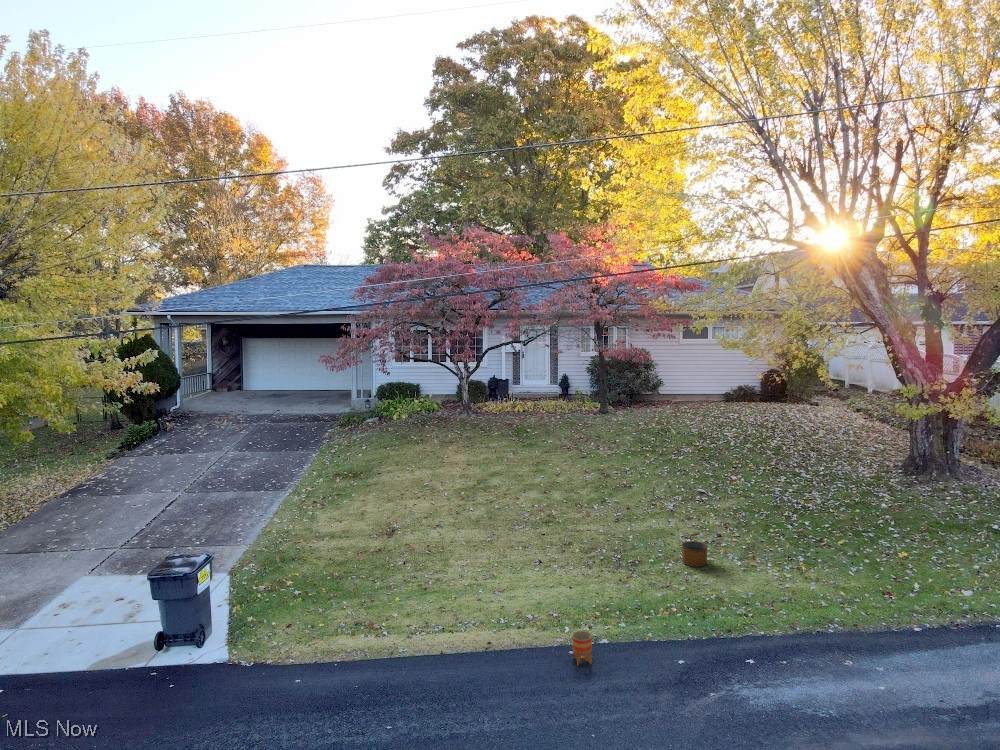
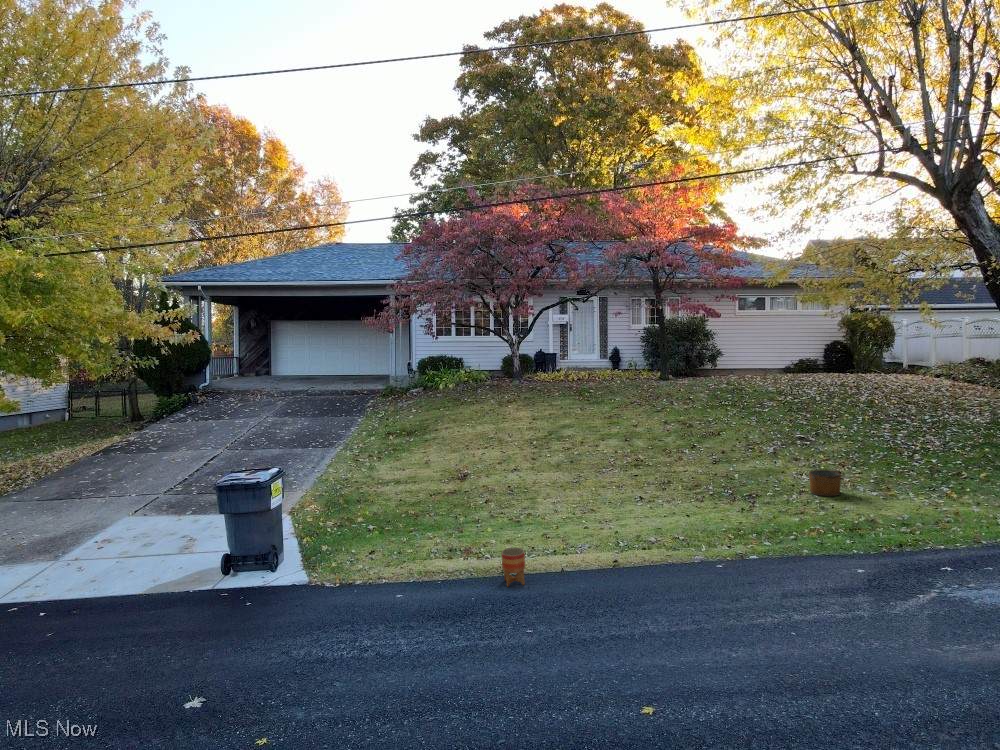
planter: present [572,631,592,666] -> present [502,548,525,587]

